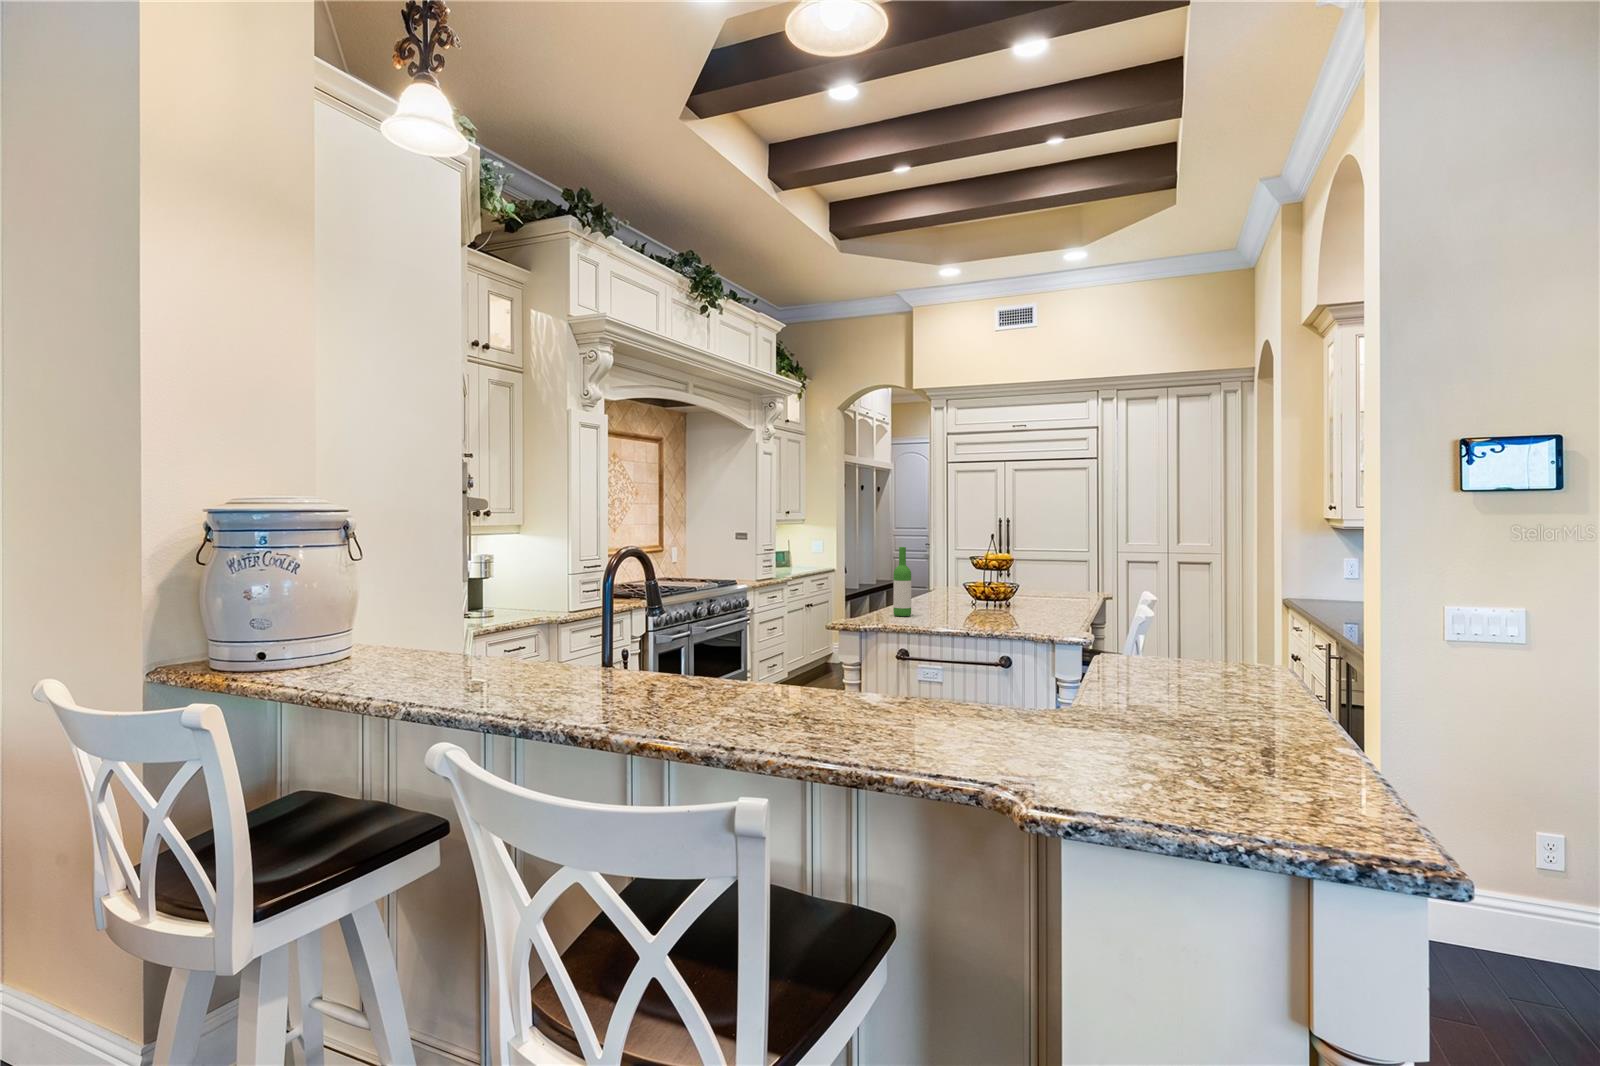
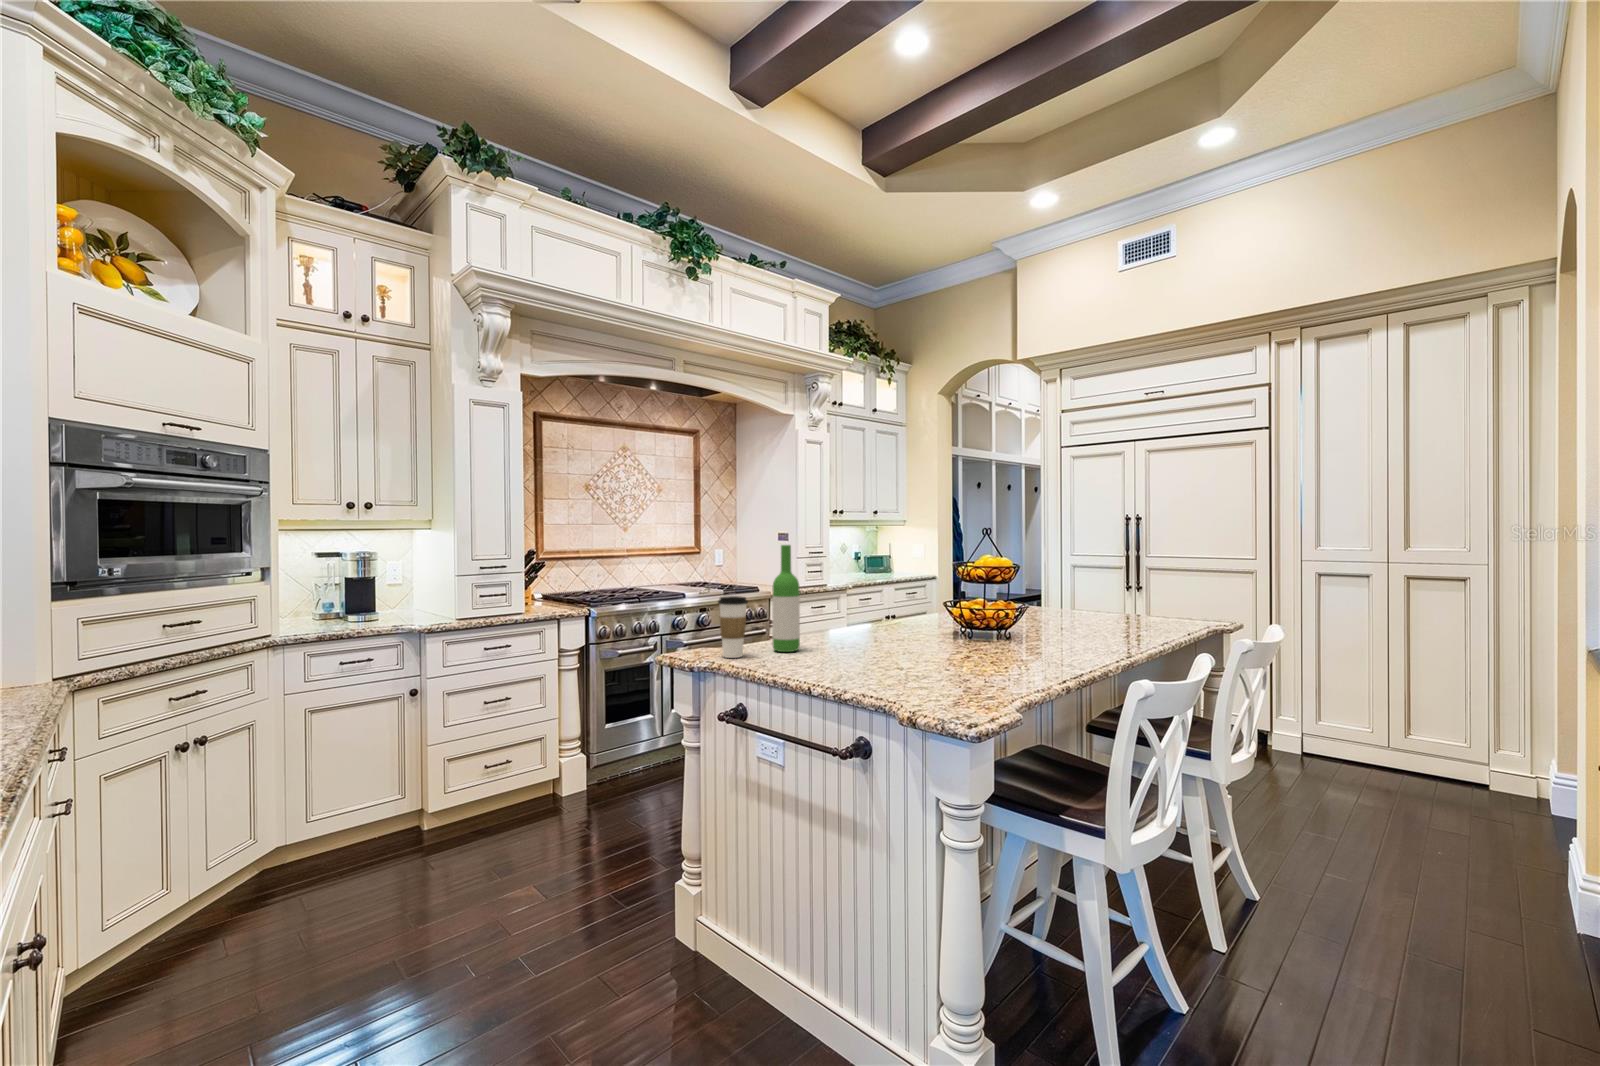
coffee cup: none [872,581,892,620] -> present [718,596,748,658]

